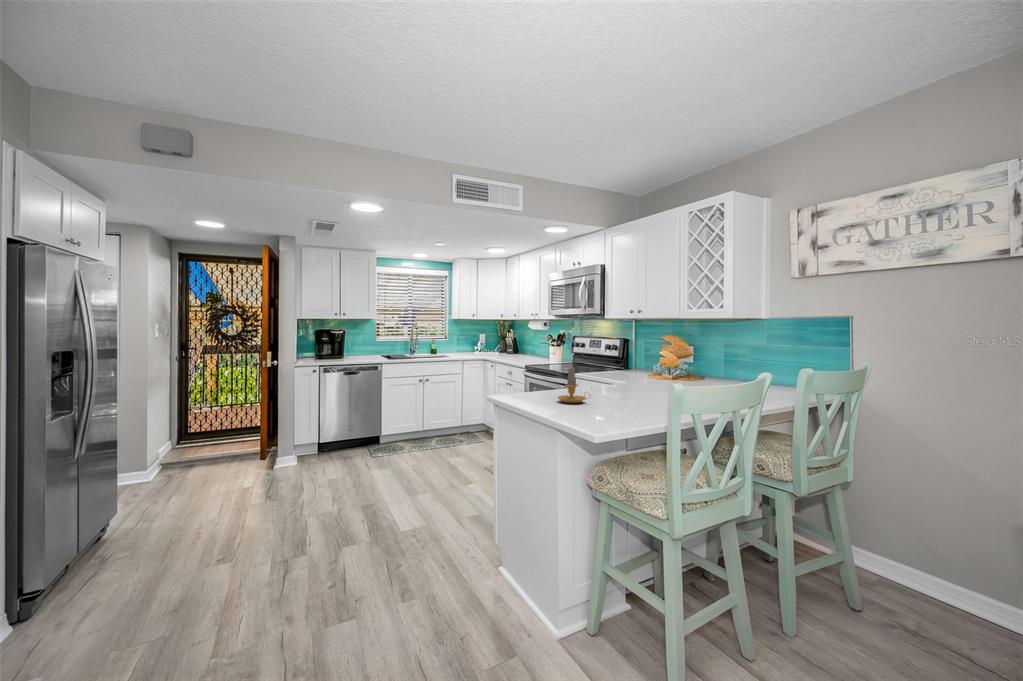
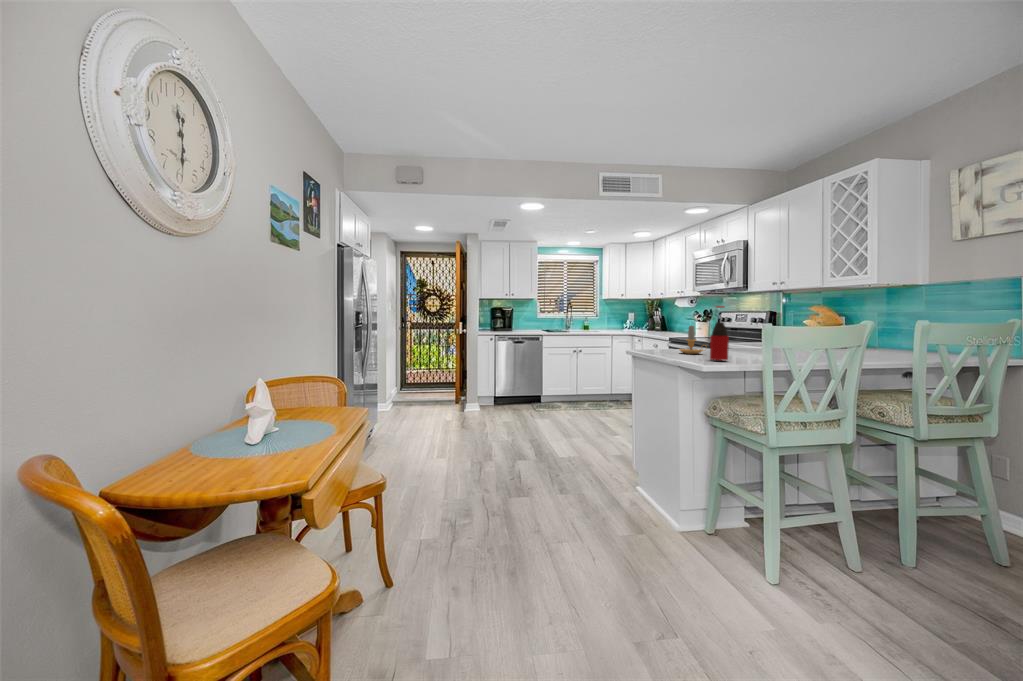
bottle: none [603,350,624,421] -> present [710,306,729,360]

